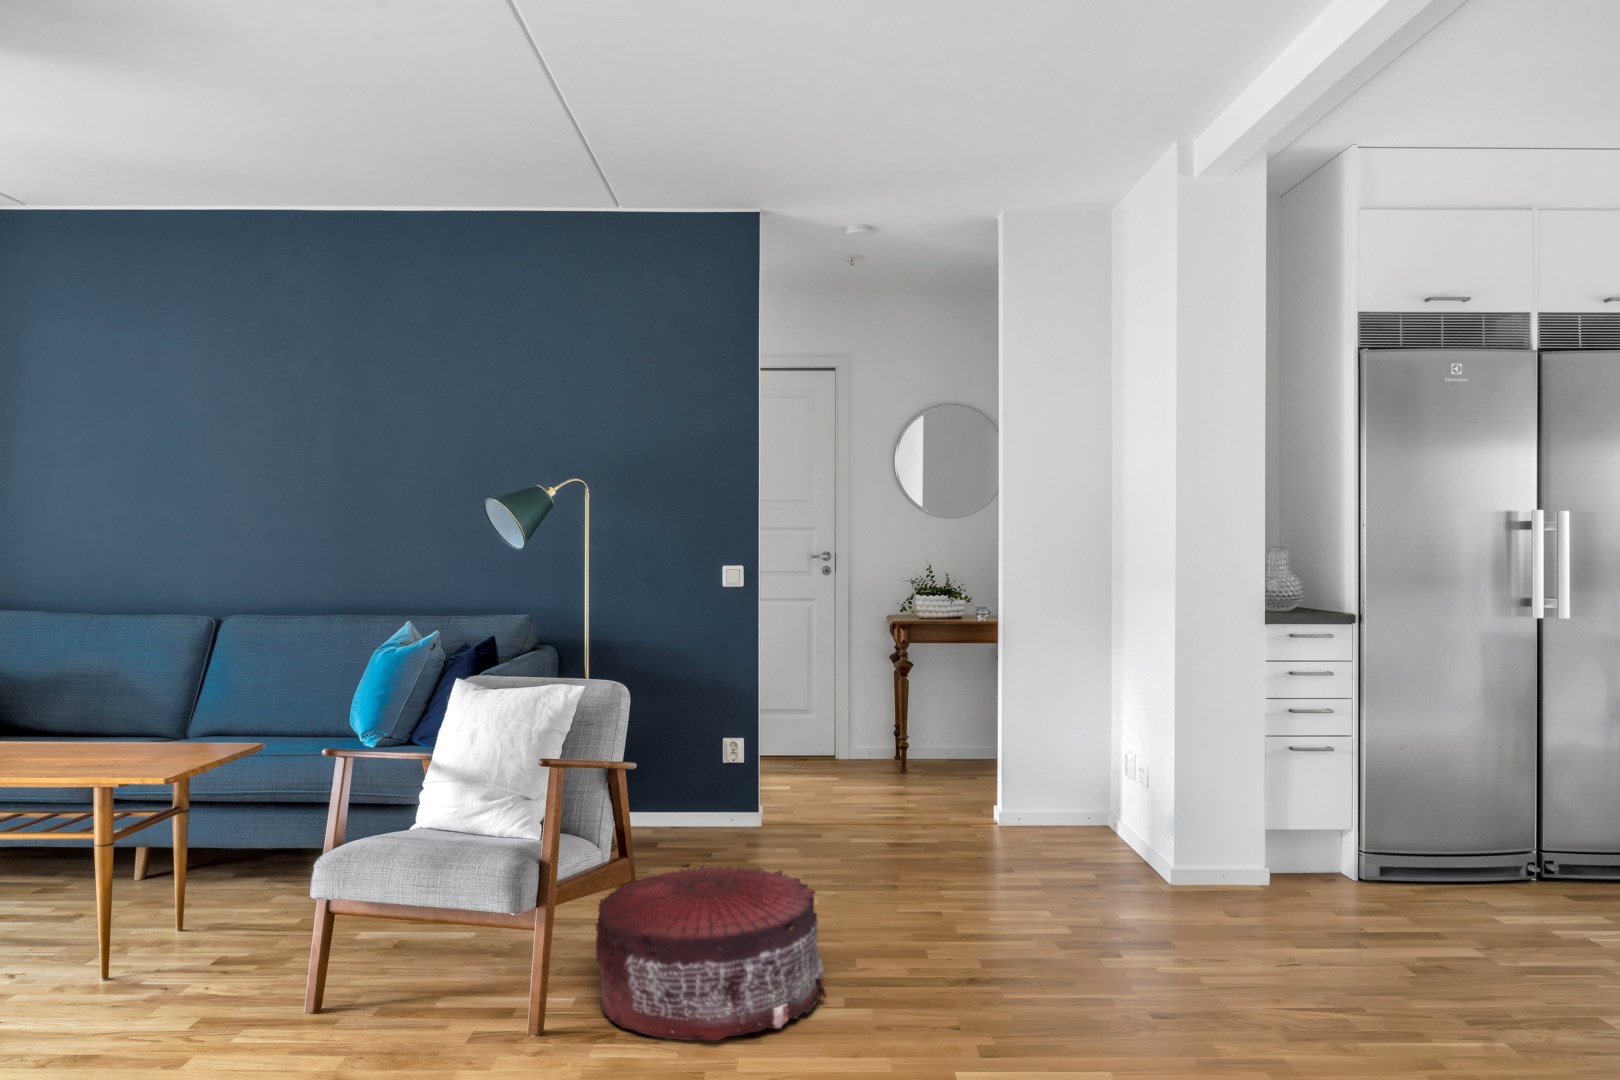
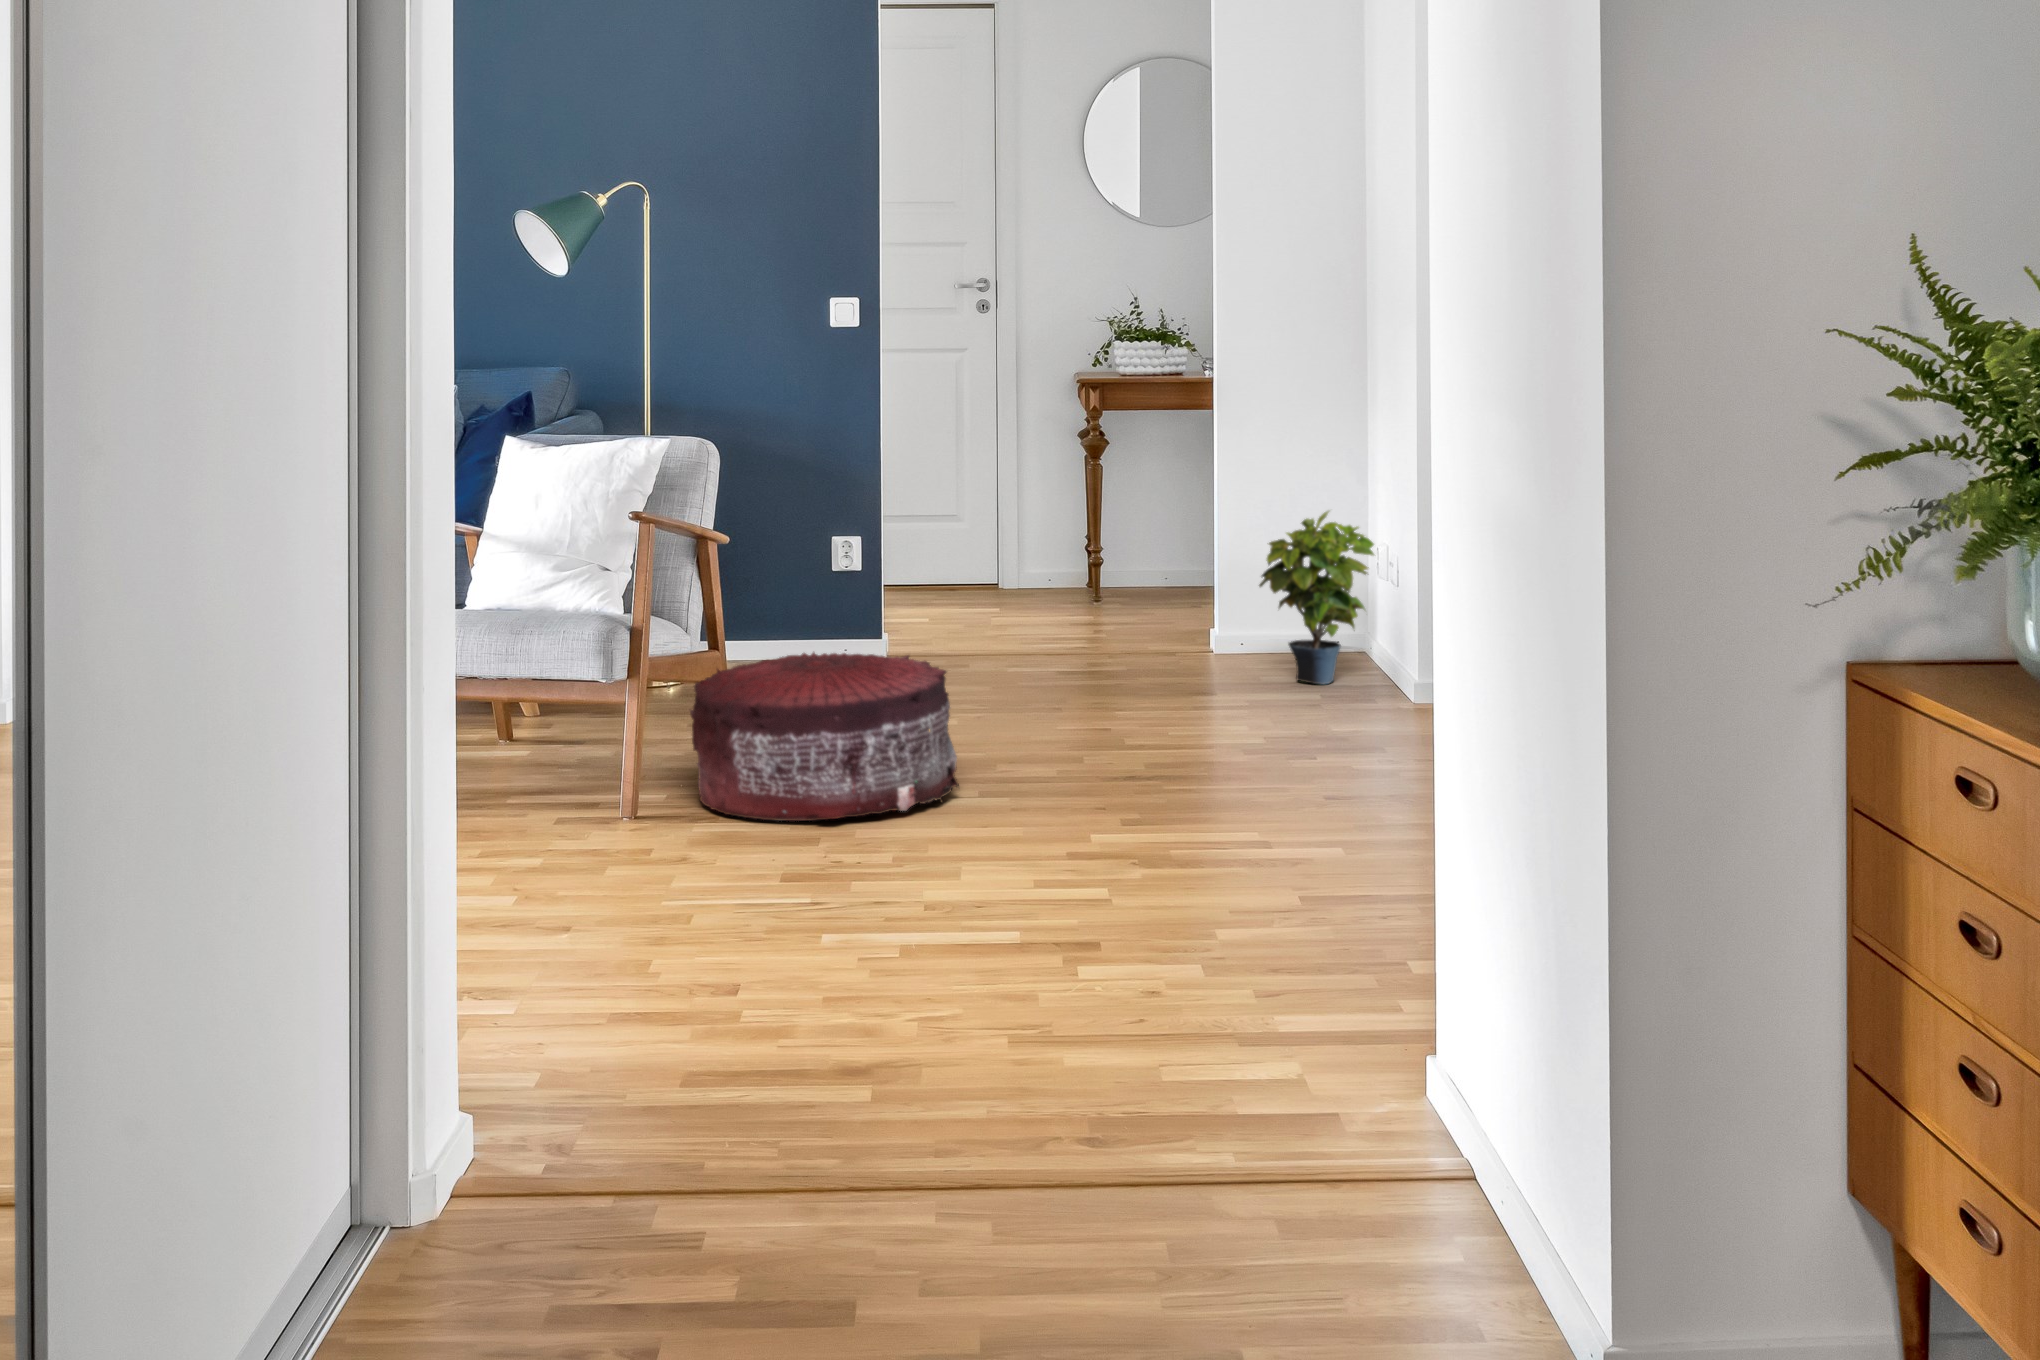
potted plant: none [1043,729,1134,862] -> present [1259,511,1374,684]

